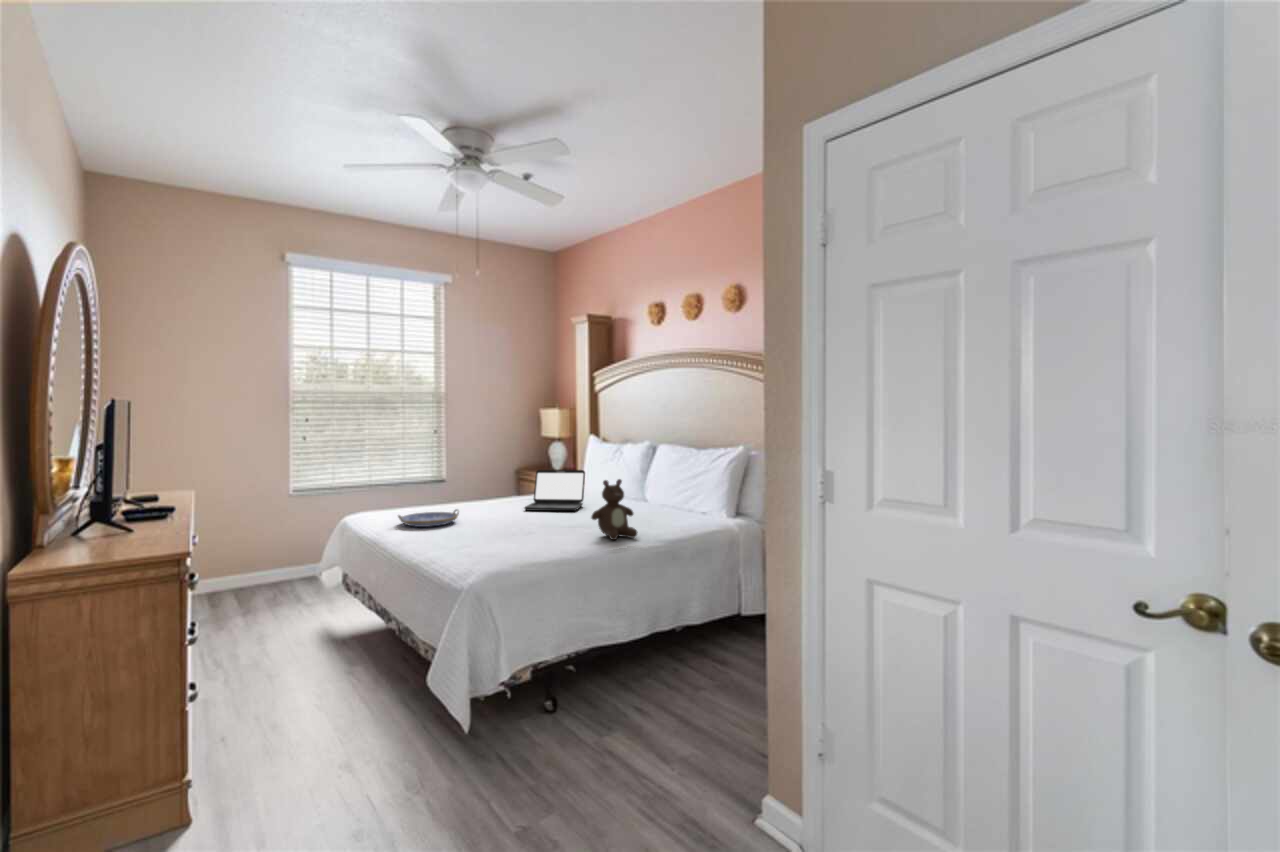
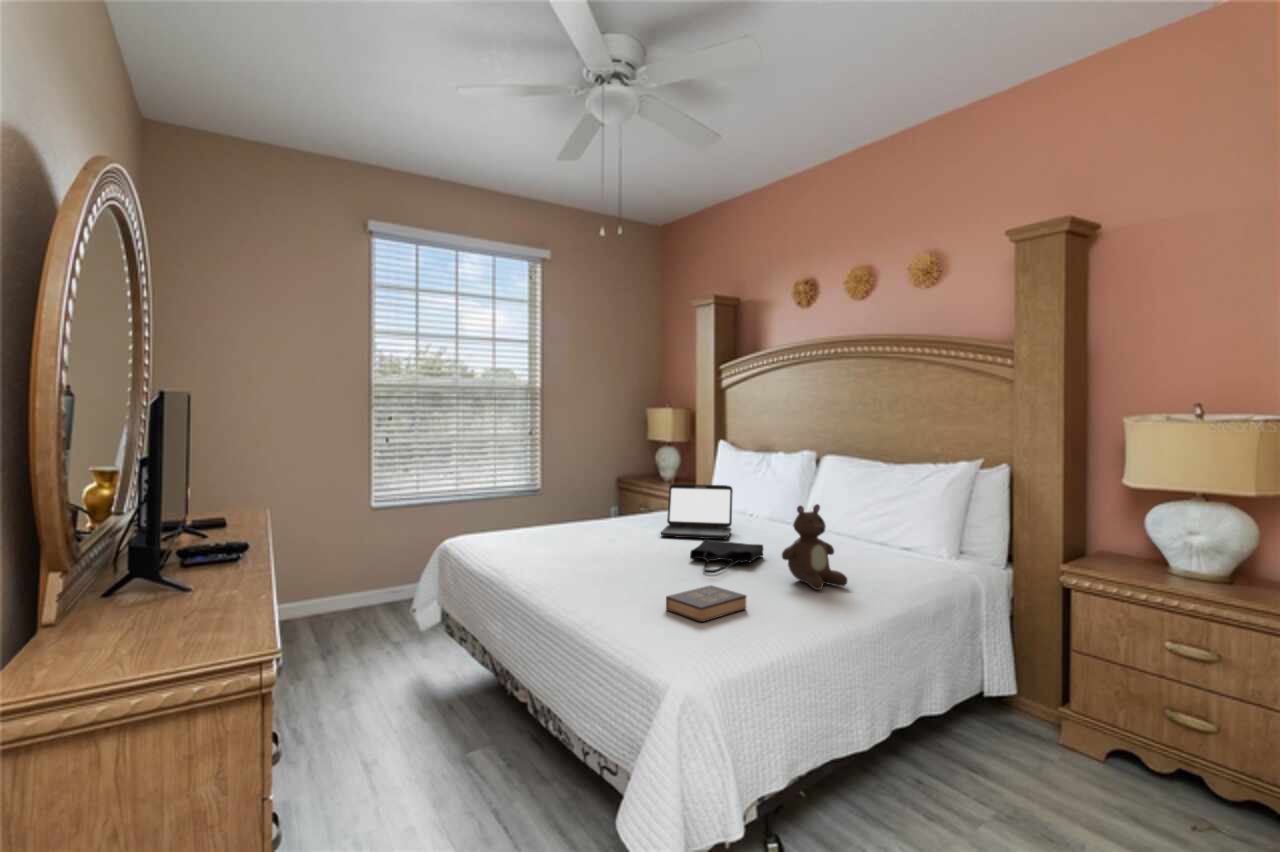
serving tray: present [398,509,459,527] -> none [514,536,588,560]
tote bag: none [535,510,593,532] -> present [690,539,763,573]
hardback book: none [493,537,552,560] -> present [666,585,746,622]

